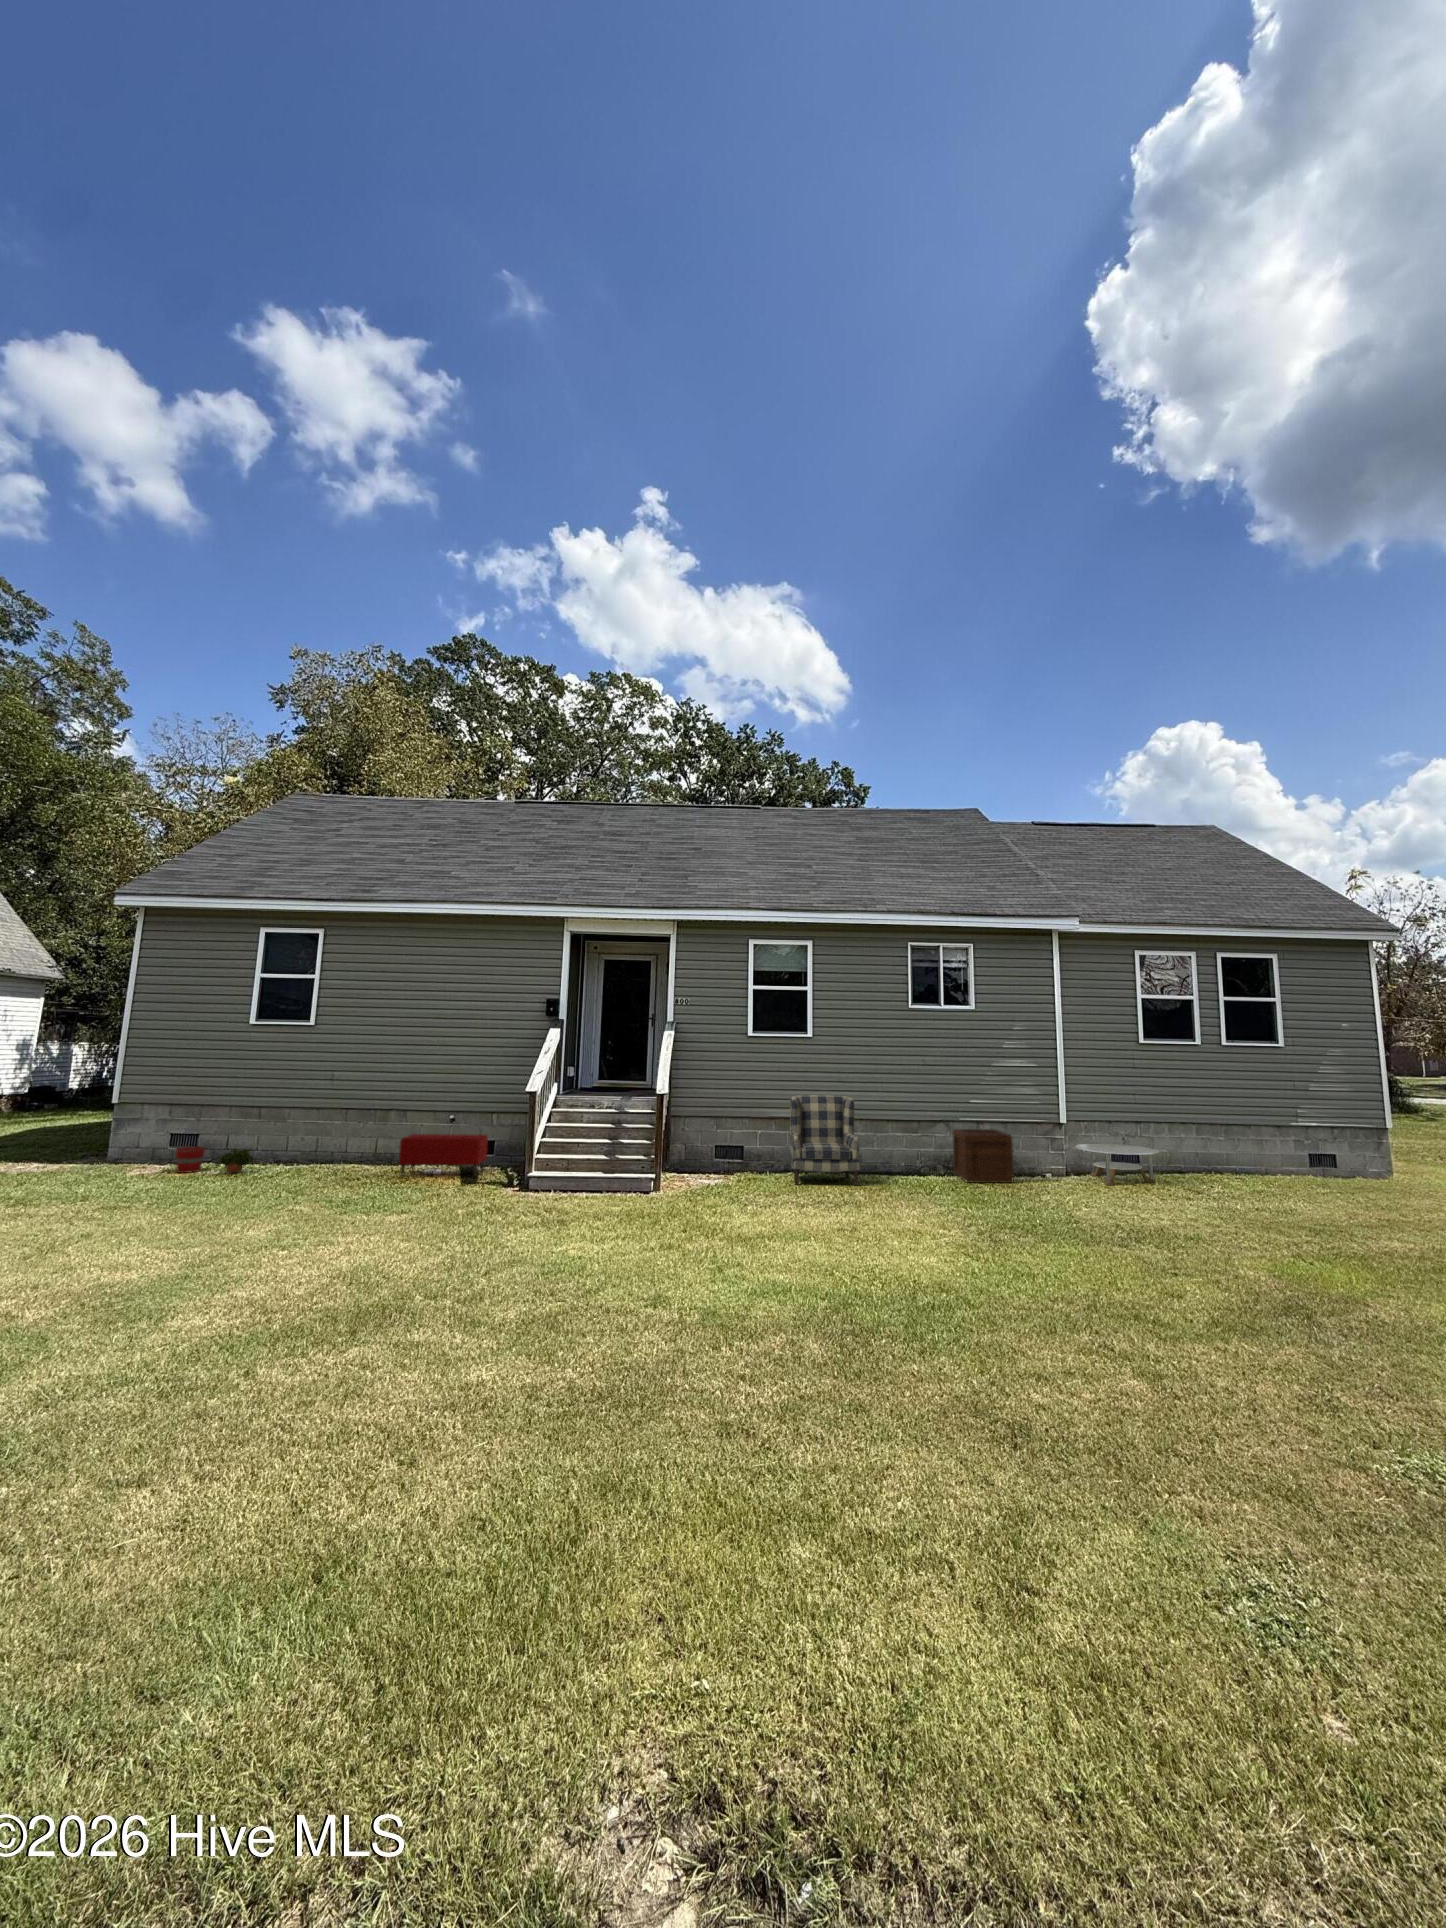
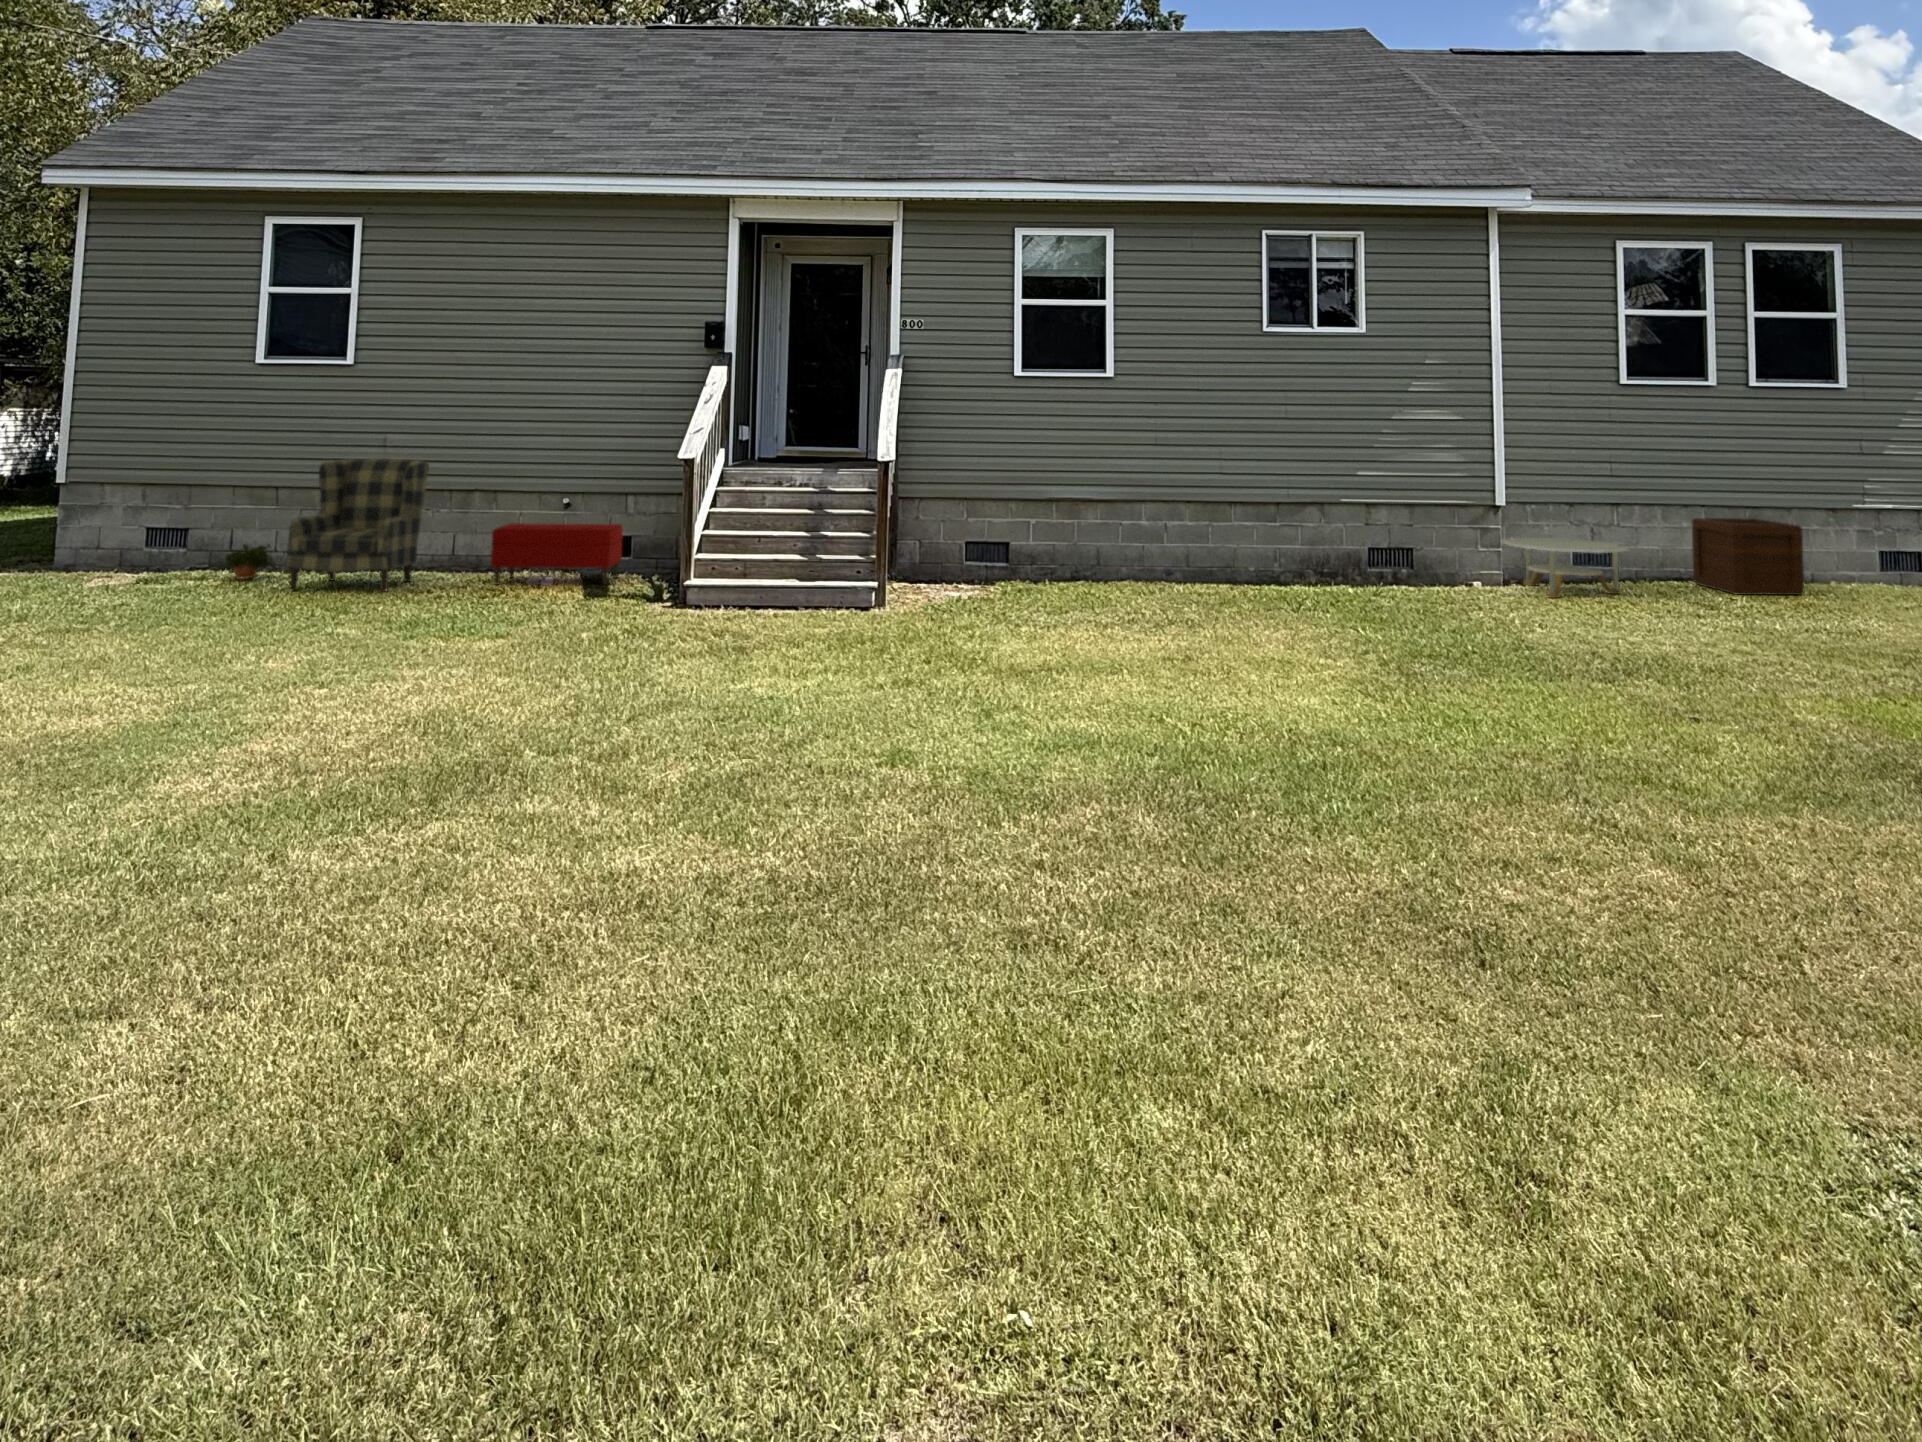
chair: present [790,1095,860,1186] -> present [287,458,429,592]
wooden crate: present [953,1129,1013,1183] -> present [1692,518,1804,595]
bucket: present [176,1146,206,1173] -> none [155,541,203,580]

